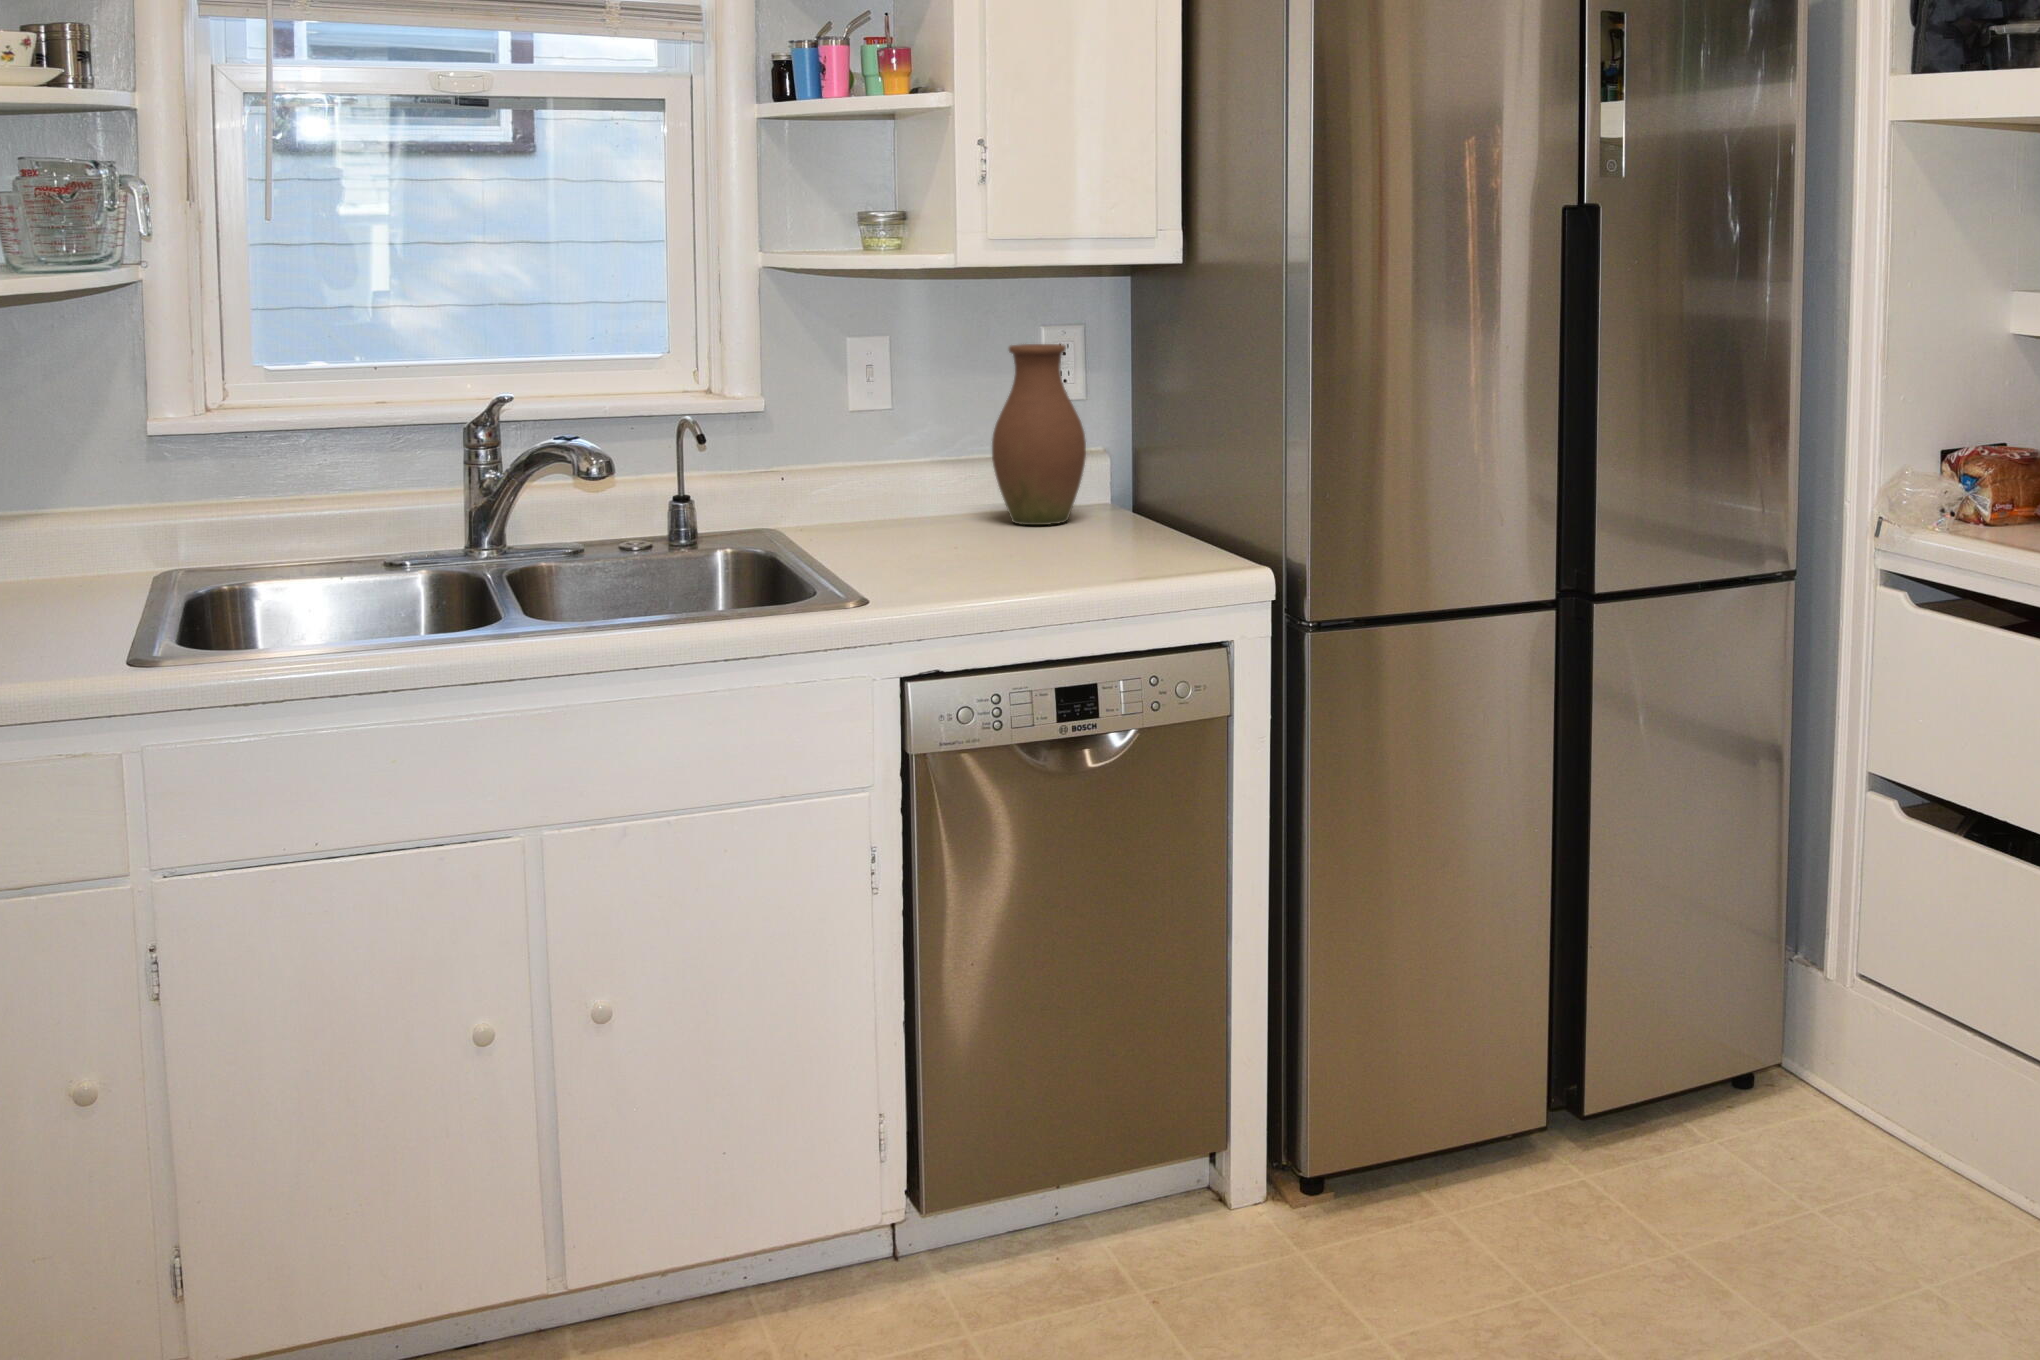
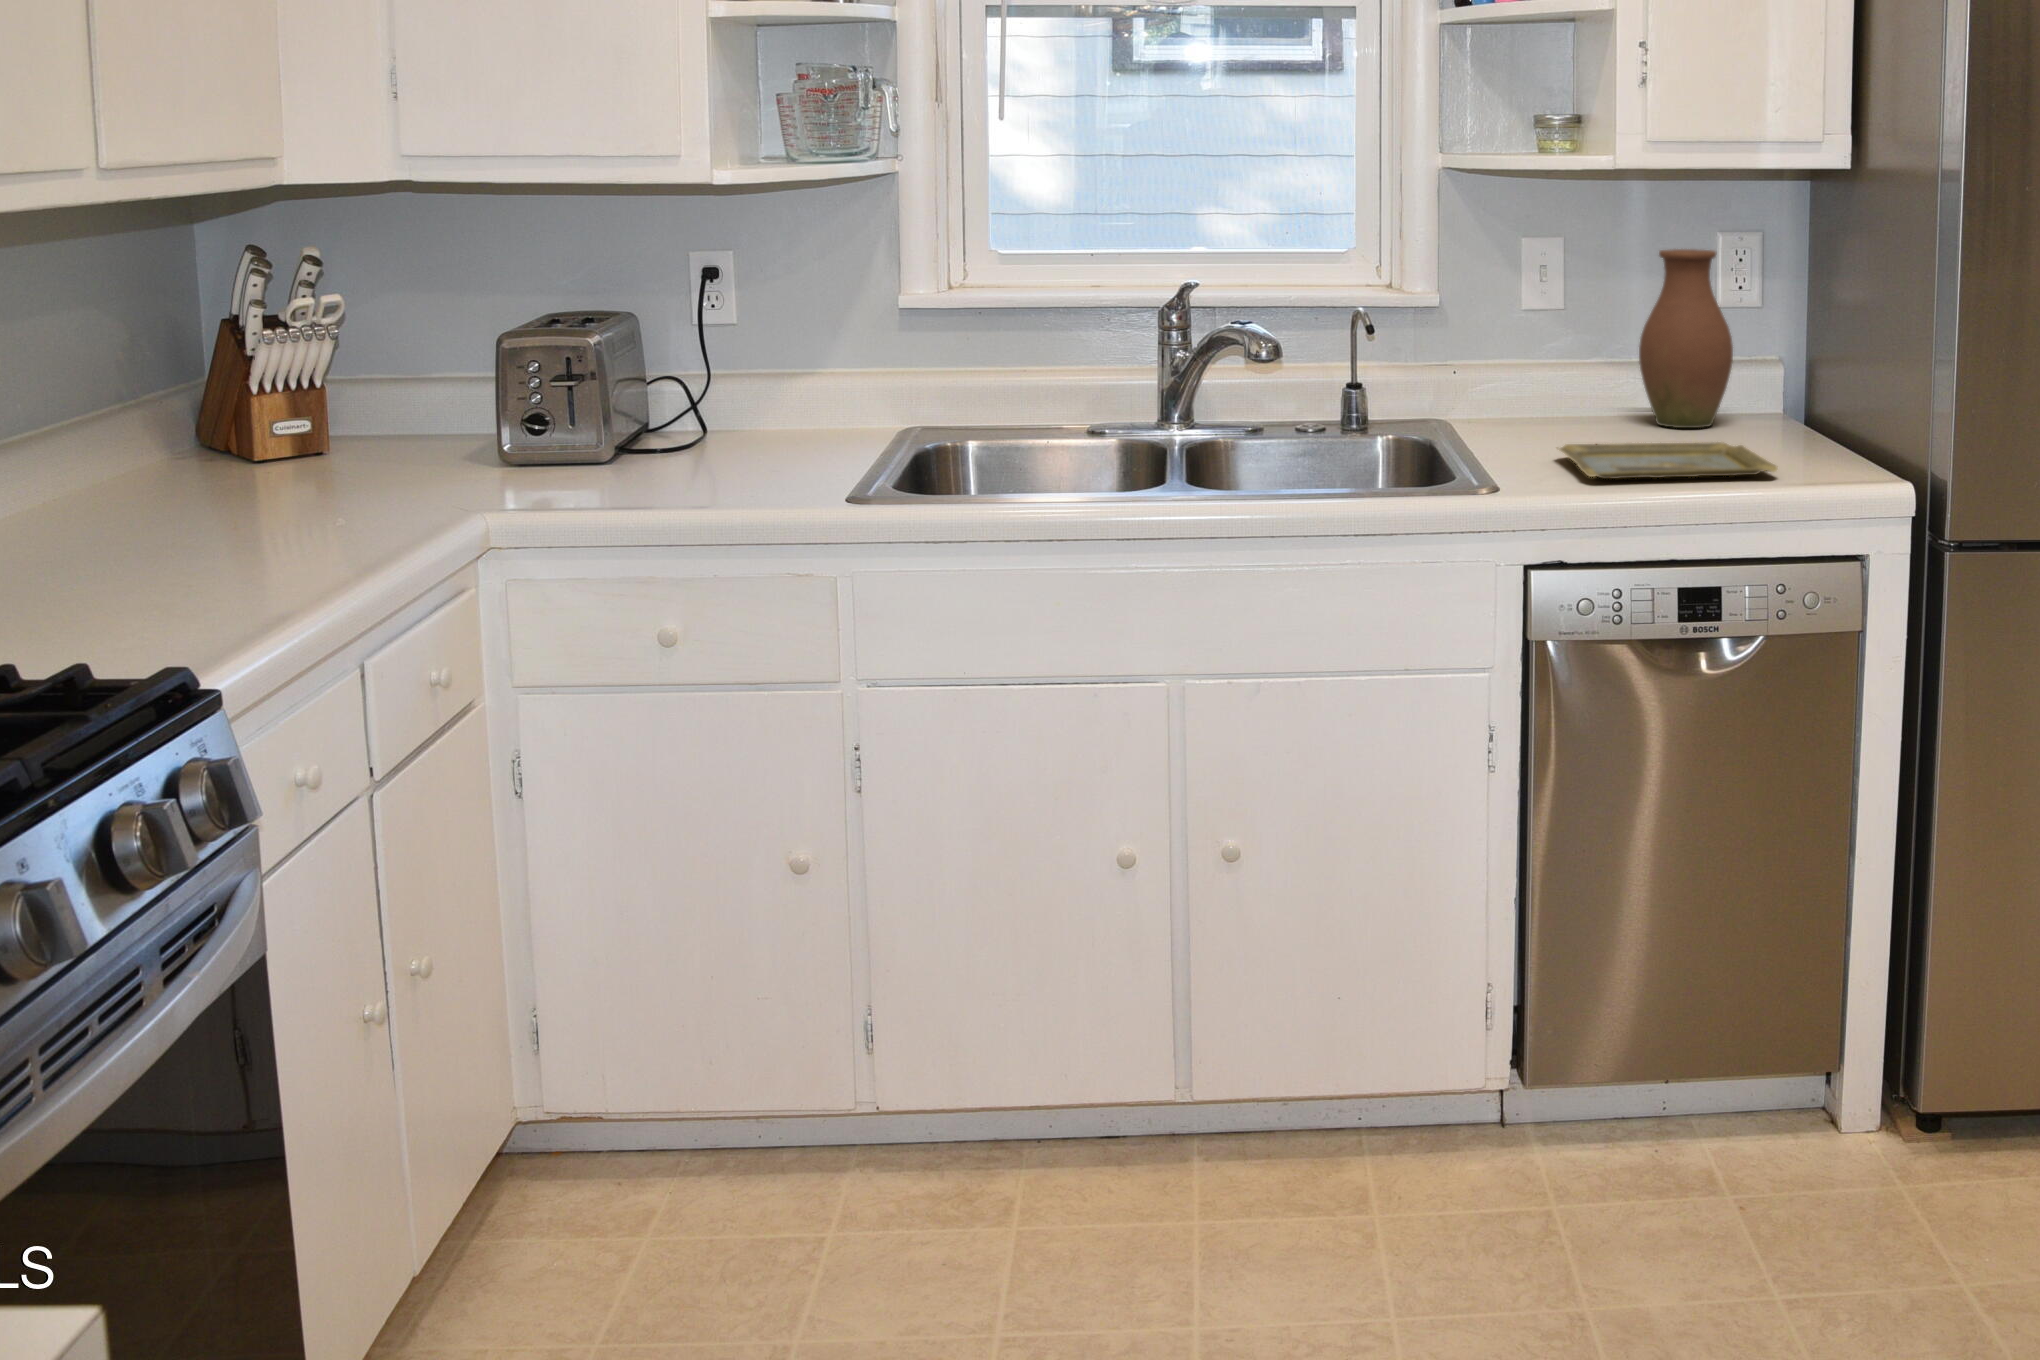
tray: none [919,537,1145,579] -> present [1559,442,1777,479]

